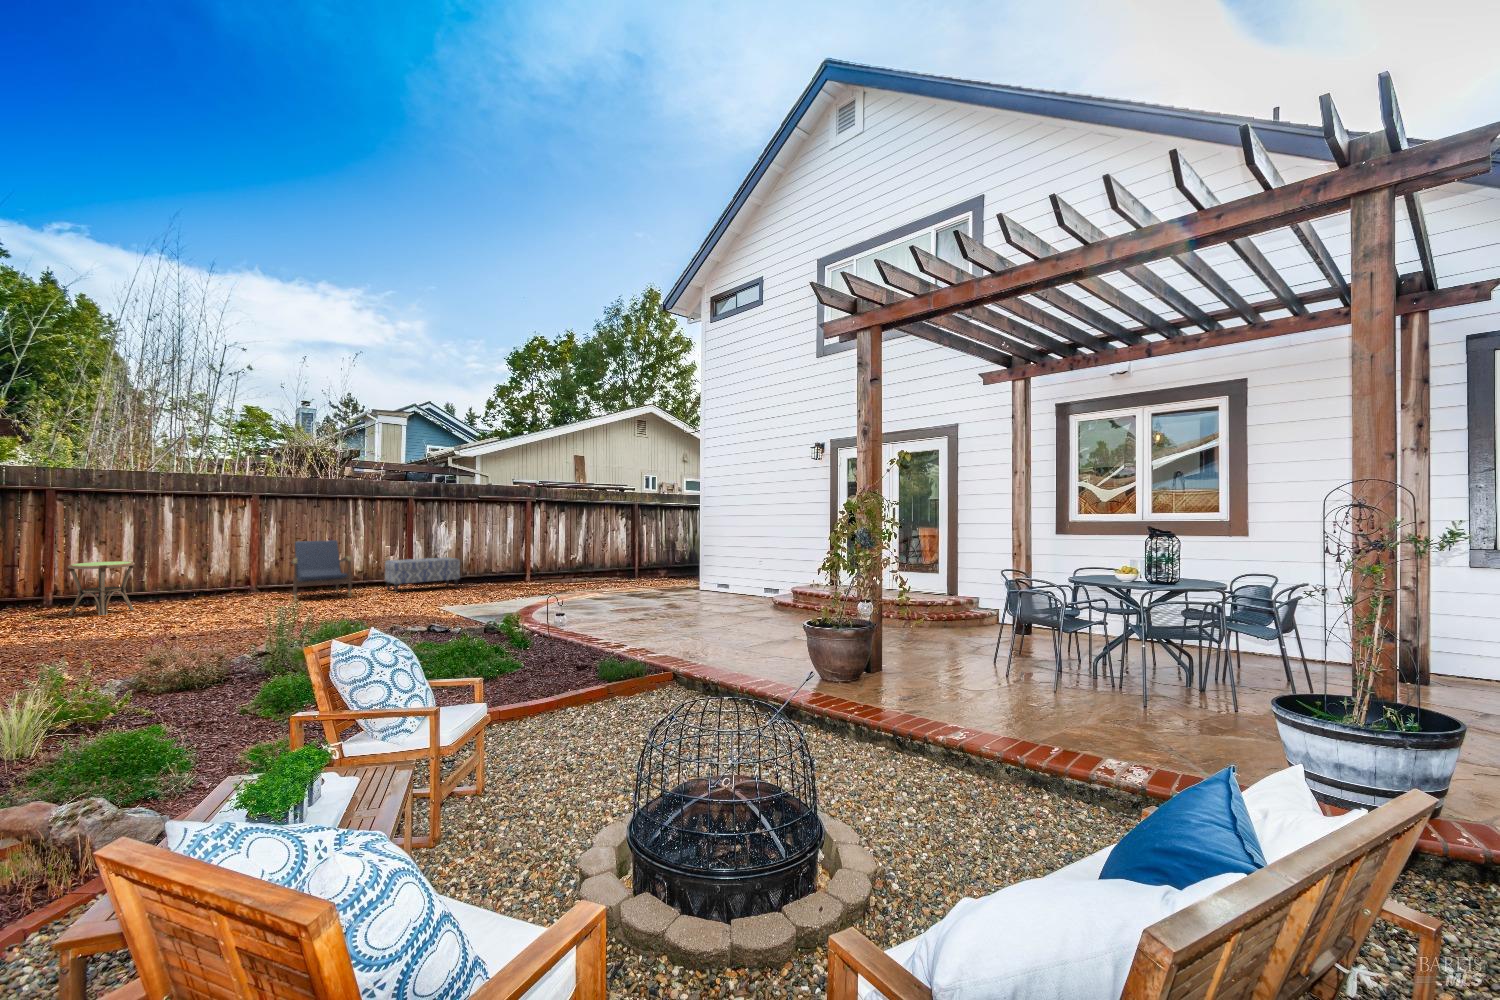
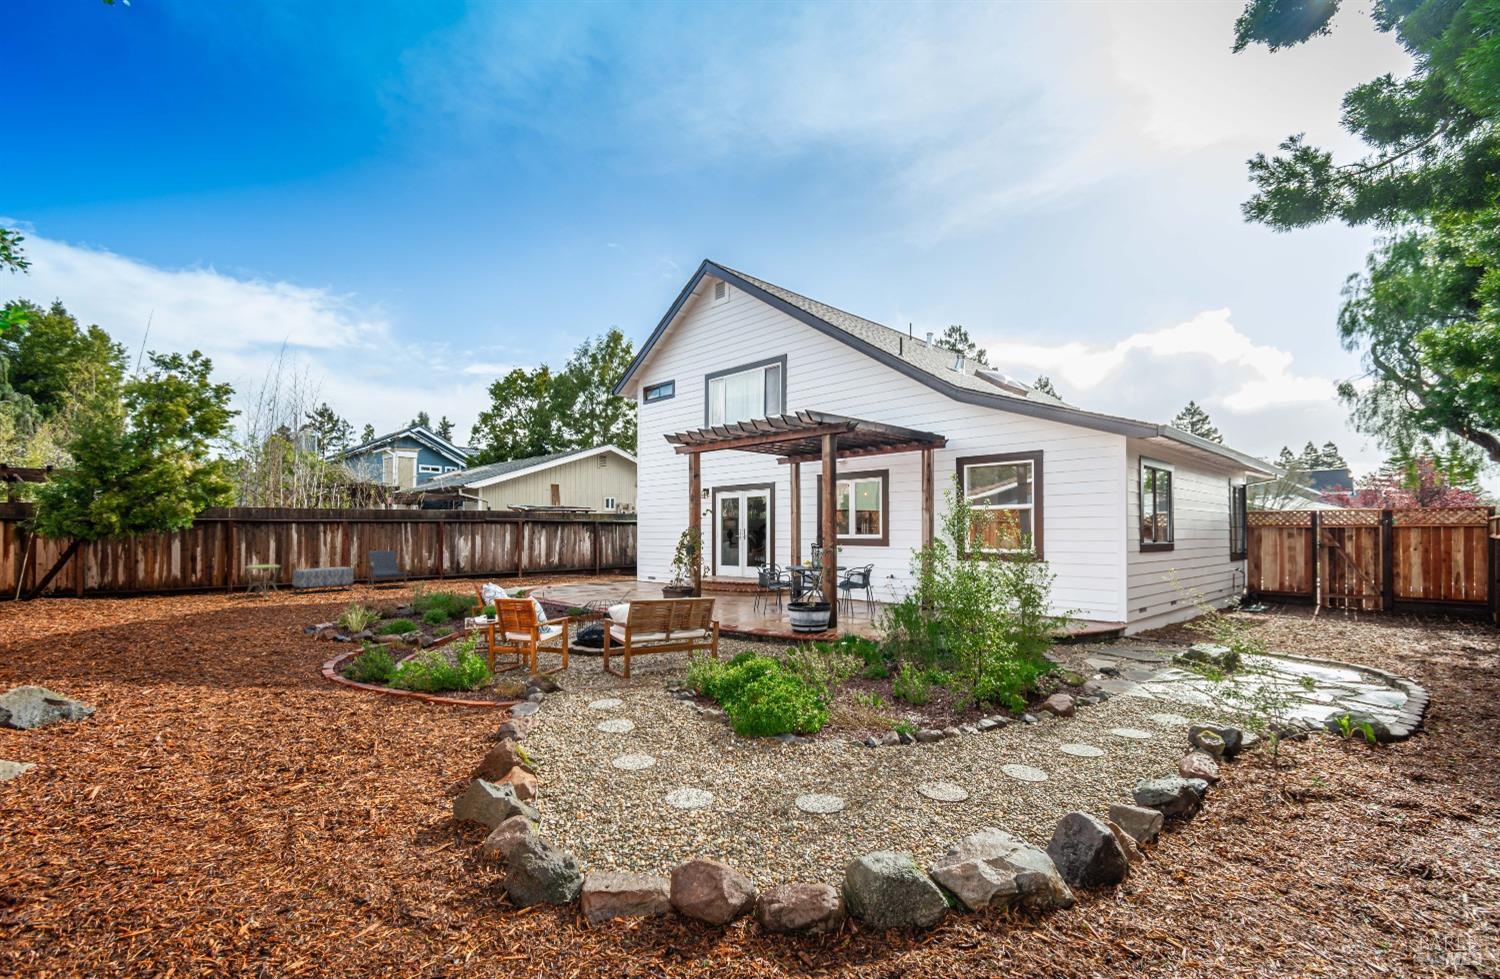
bench: present [385,557,460,593] -> present [293,567,354,594]

